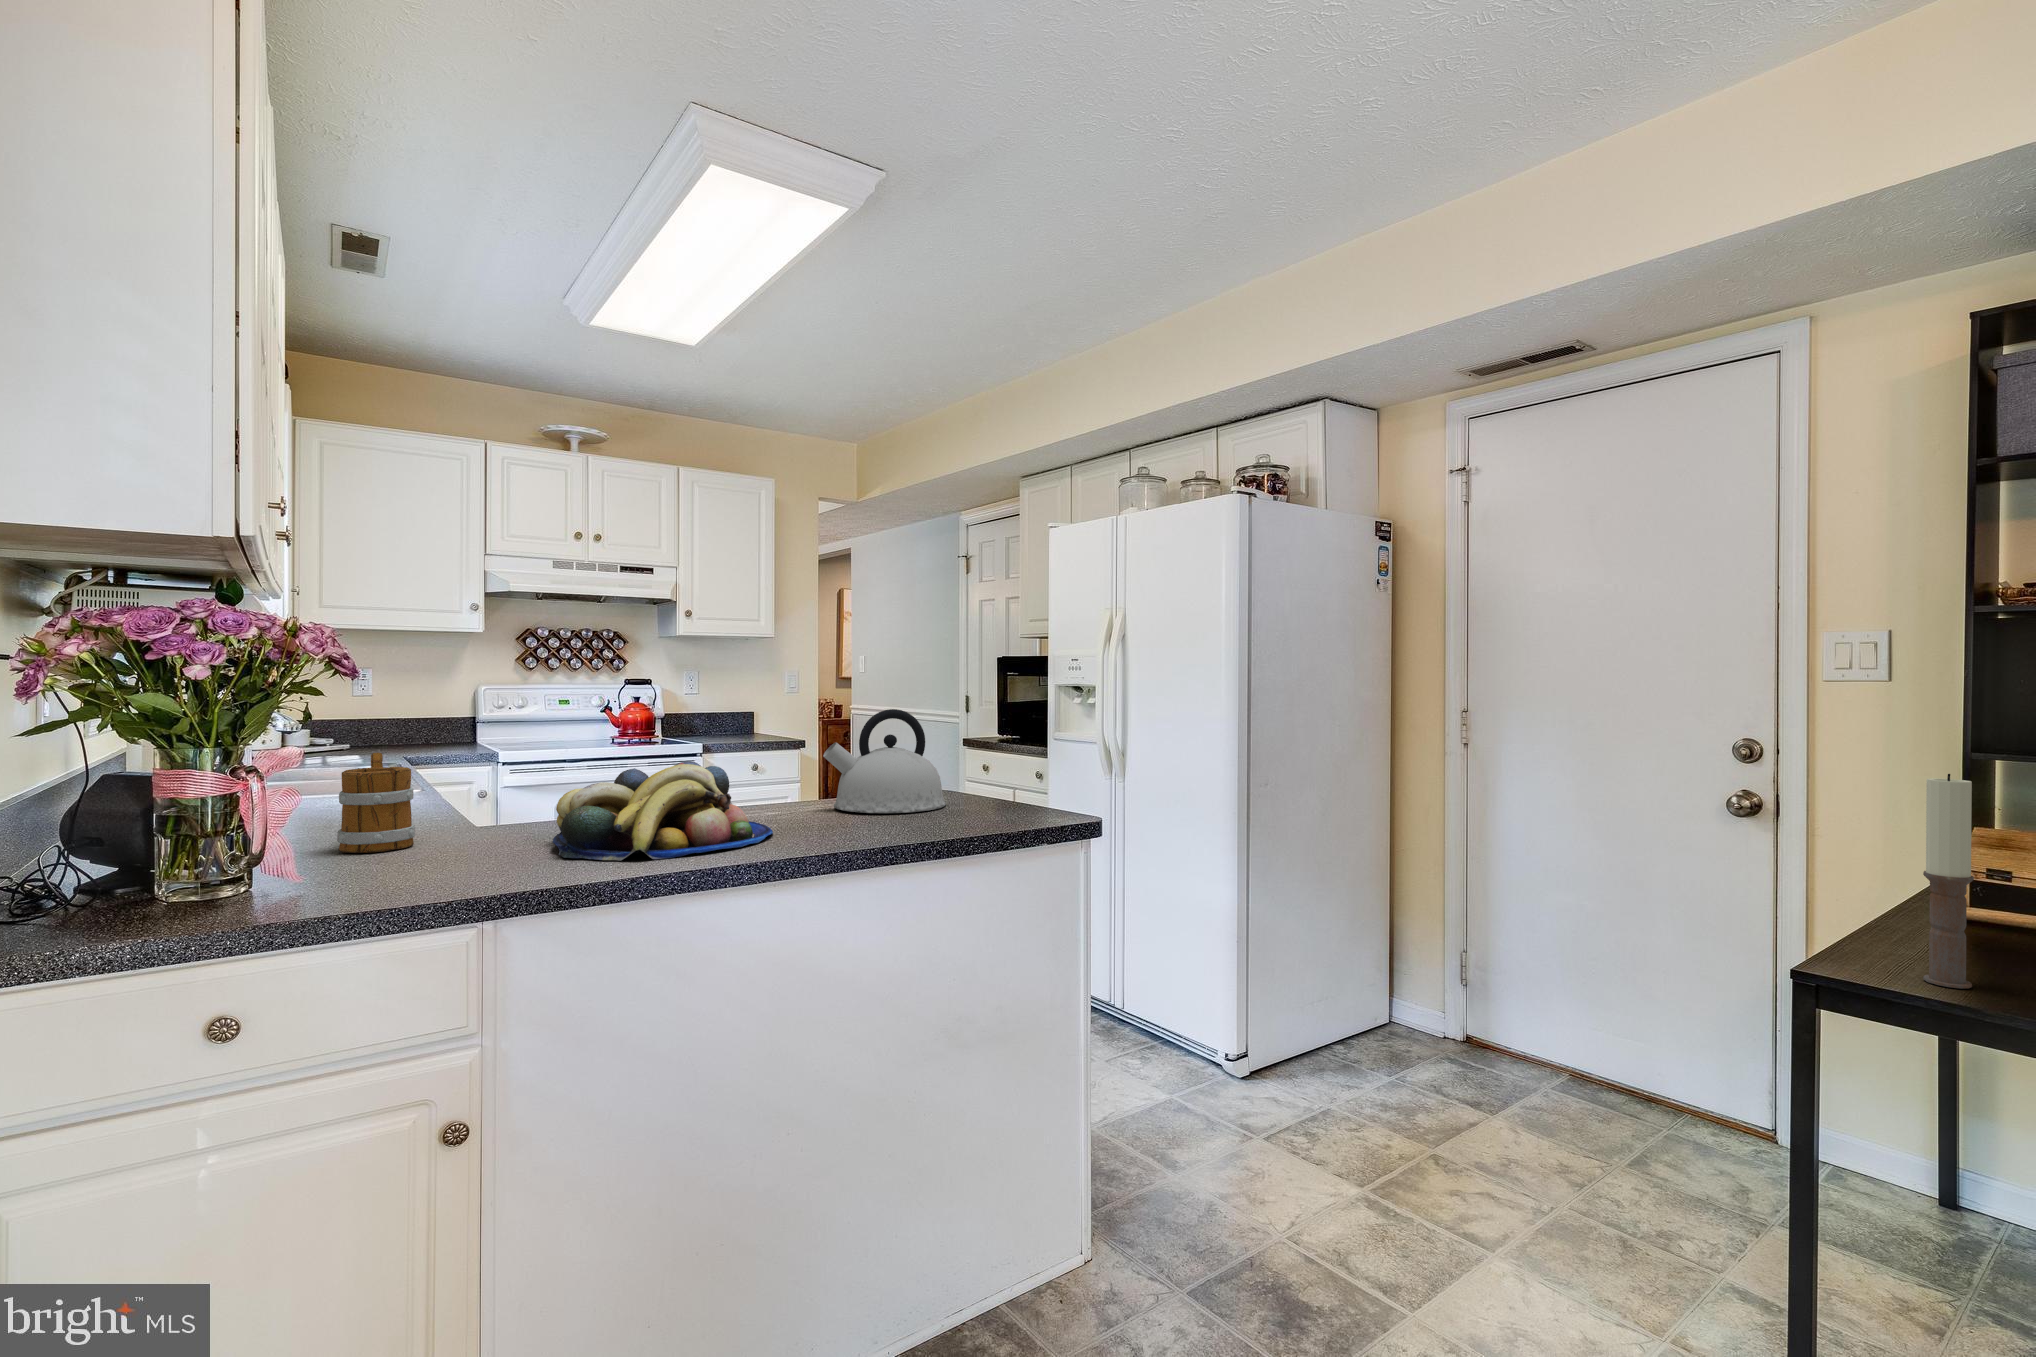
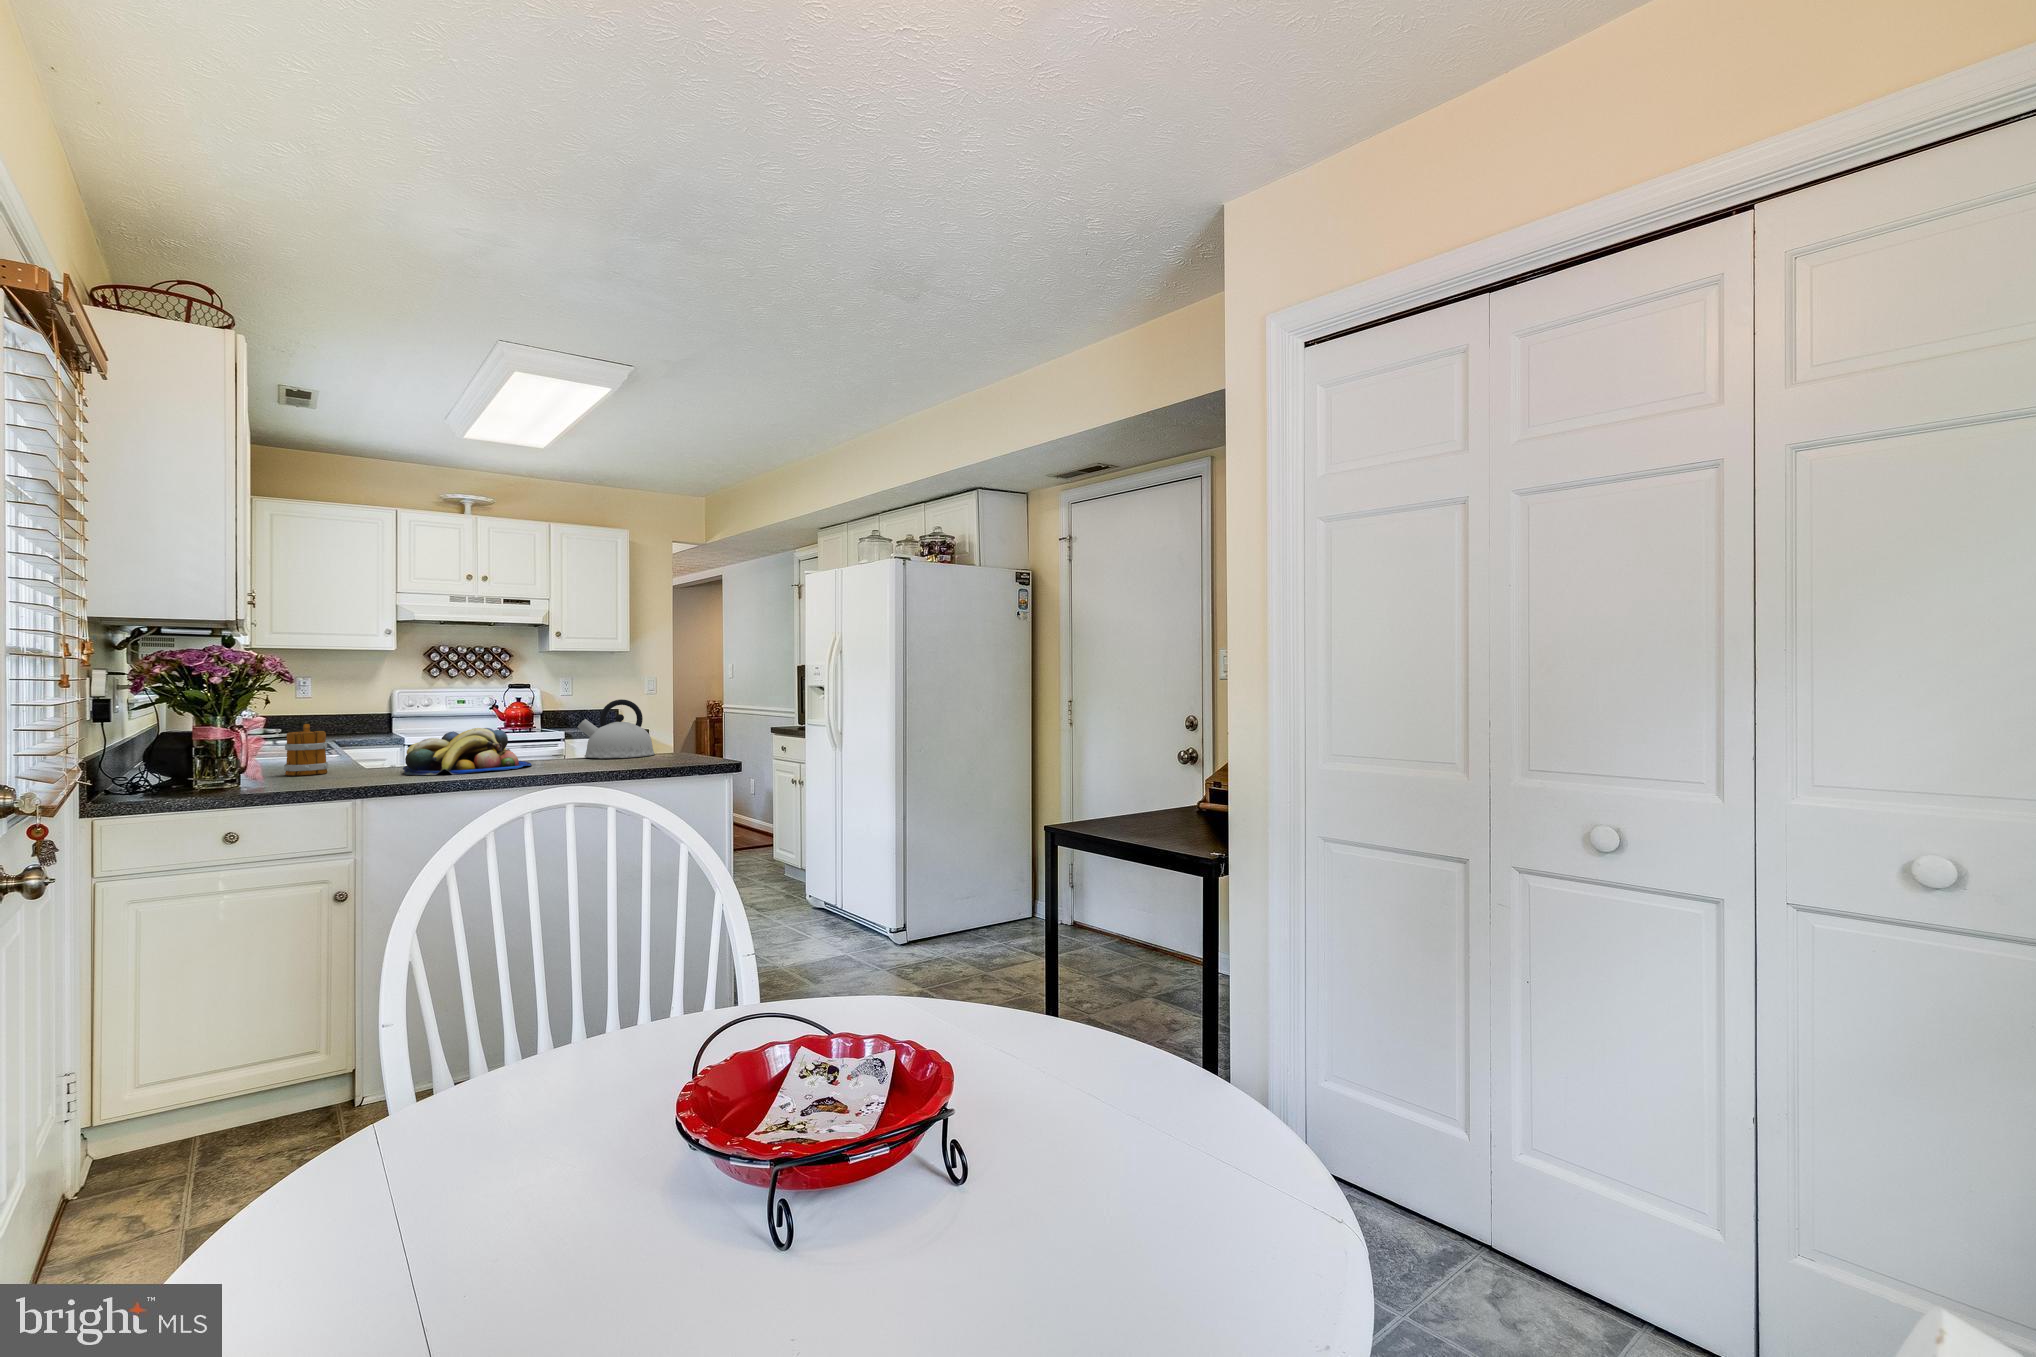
candle: present [1923,774,1974,988] -> none [1084,724,1101,826]

